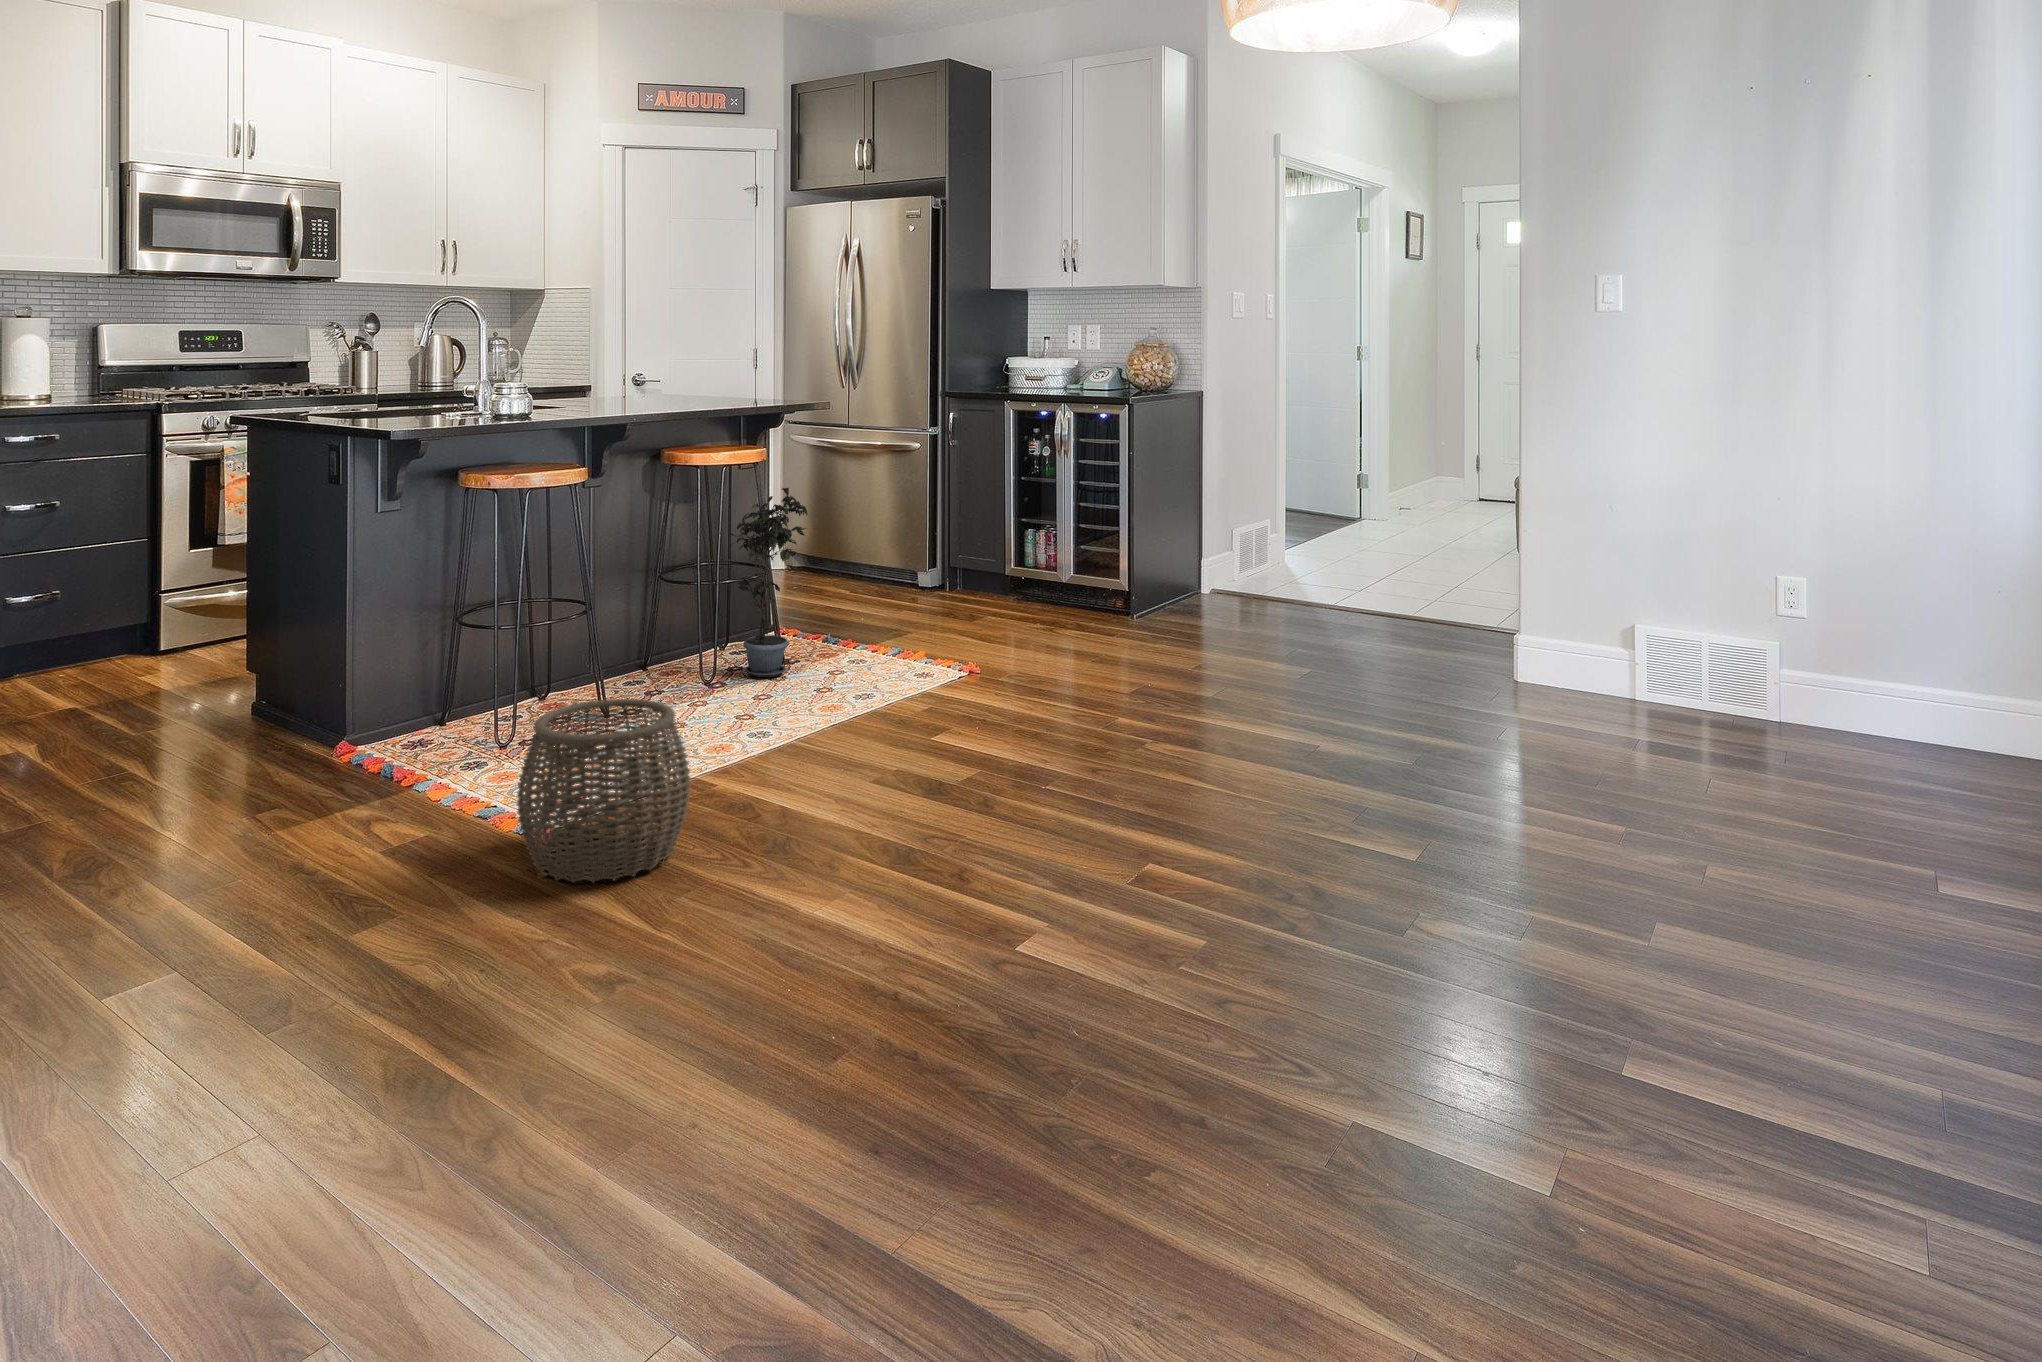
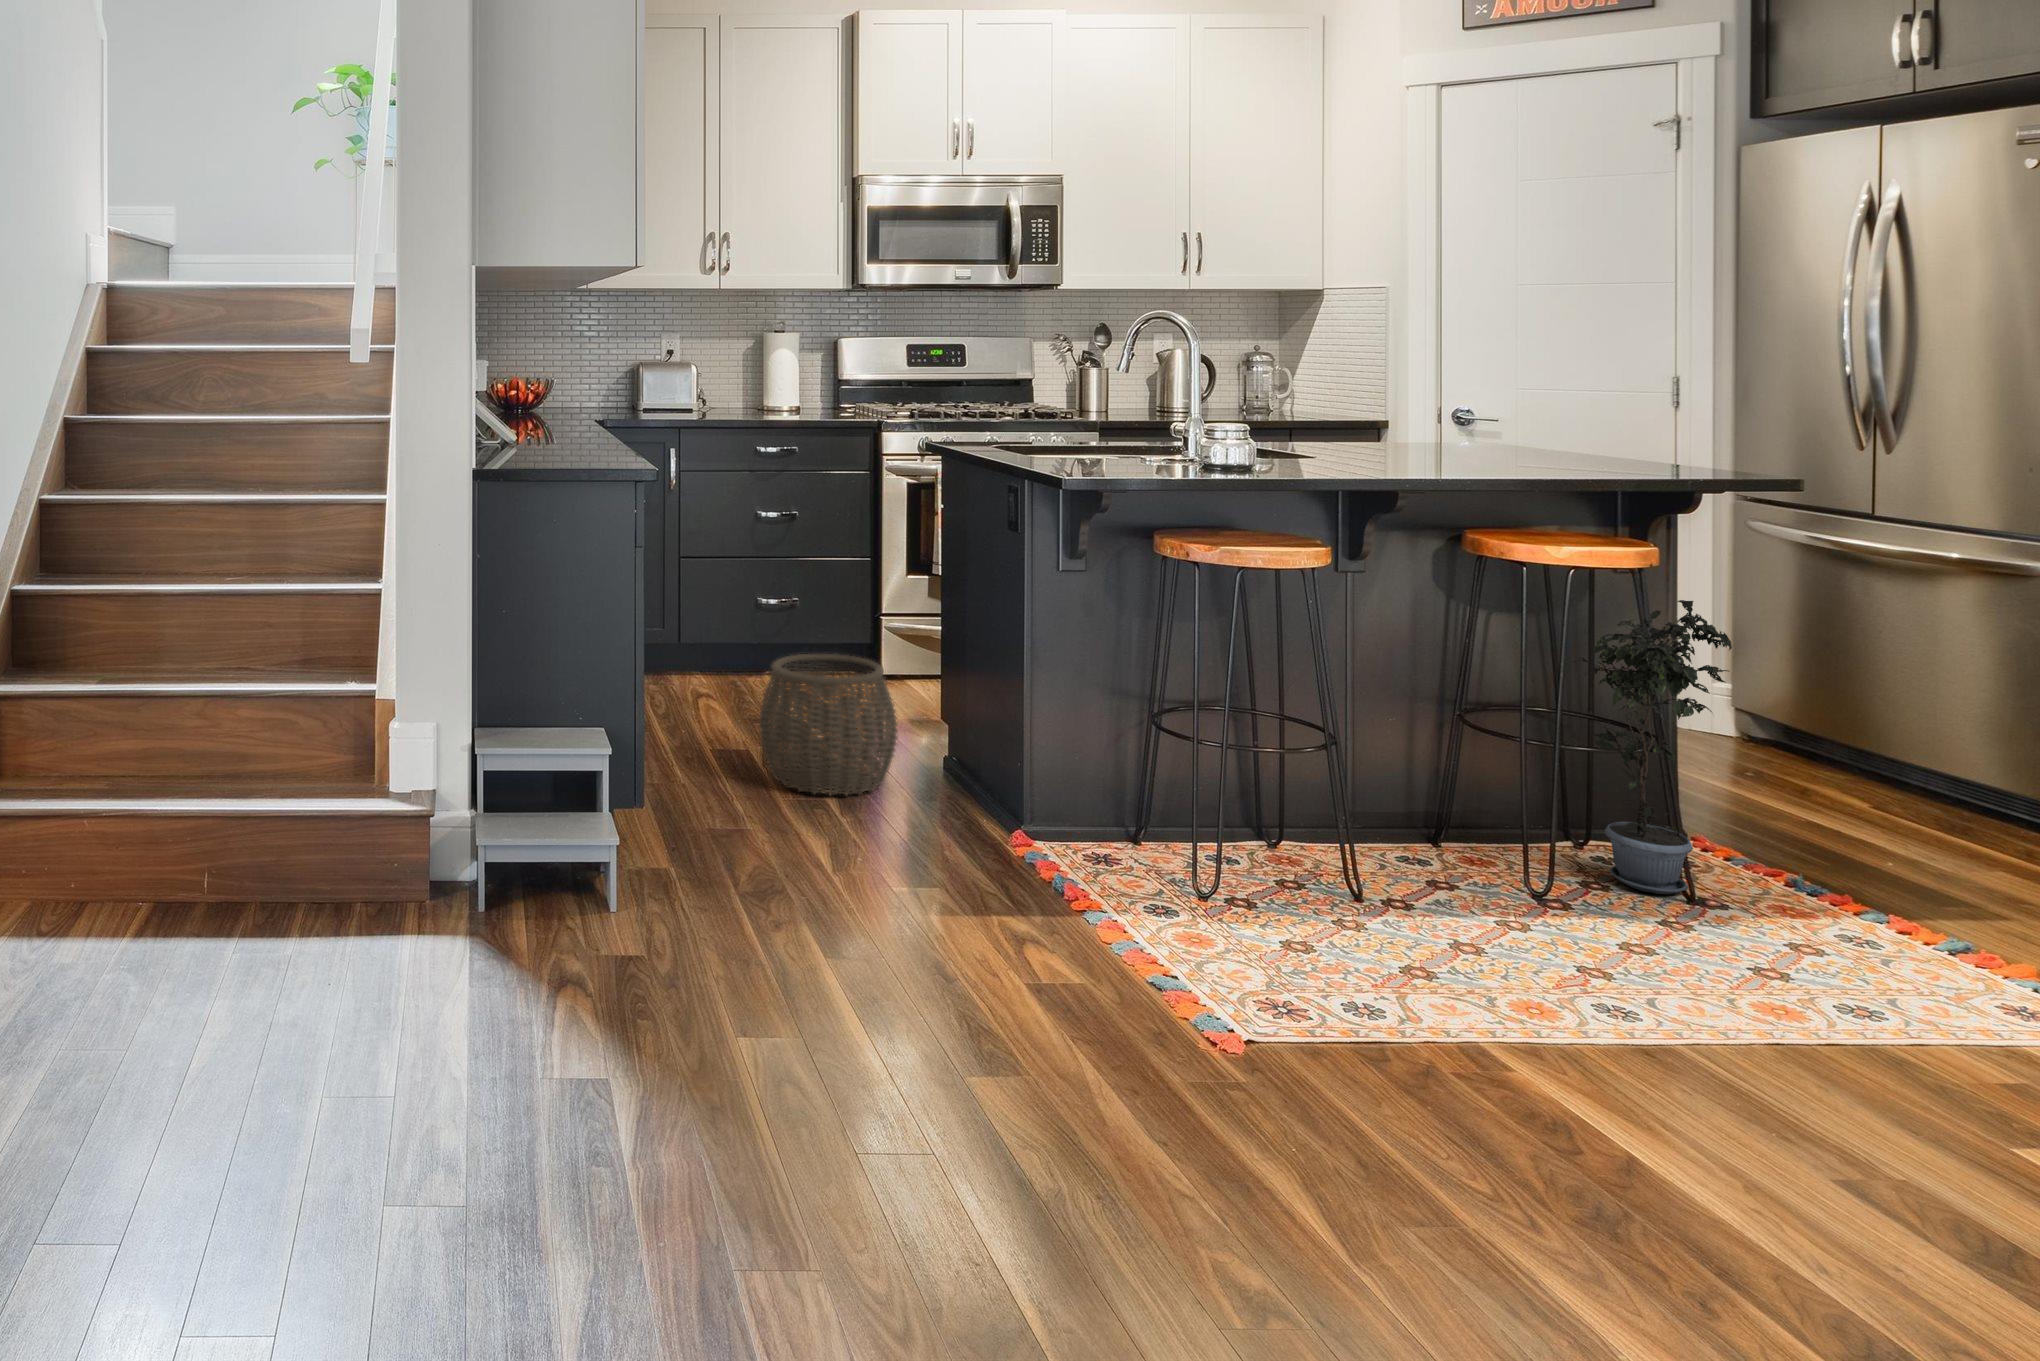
woven basket: present [517,699,691,883] -> present [759,654,898,796]

